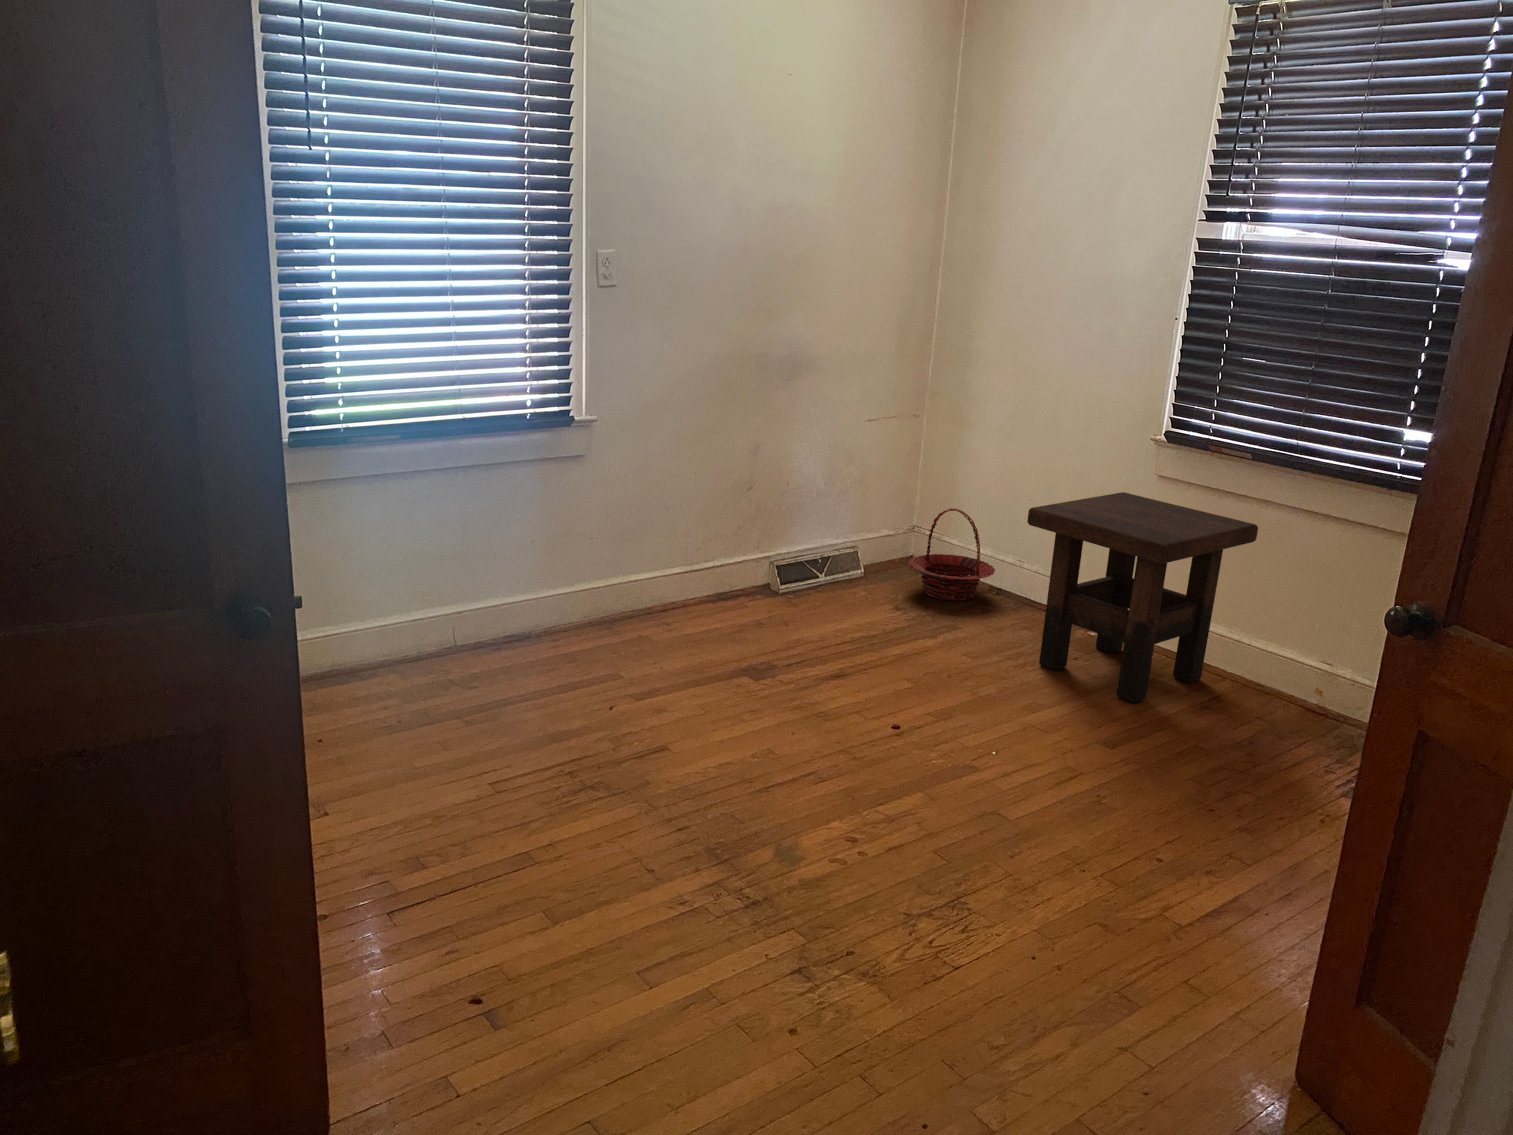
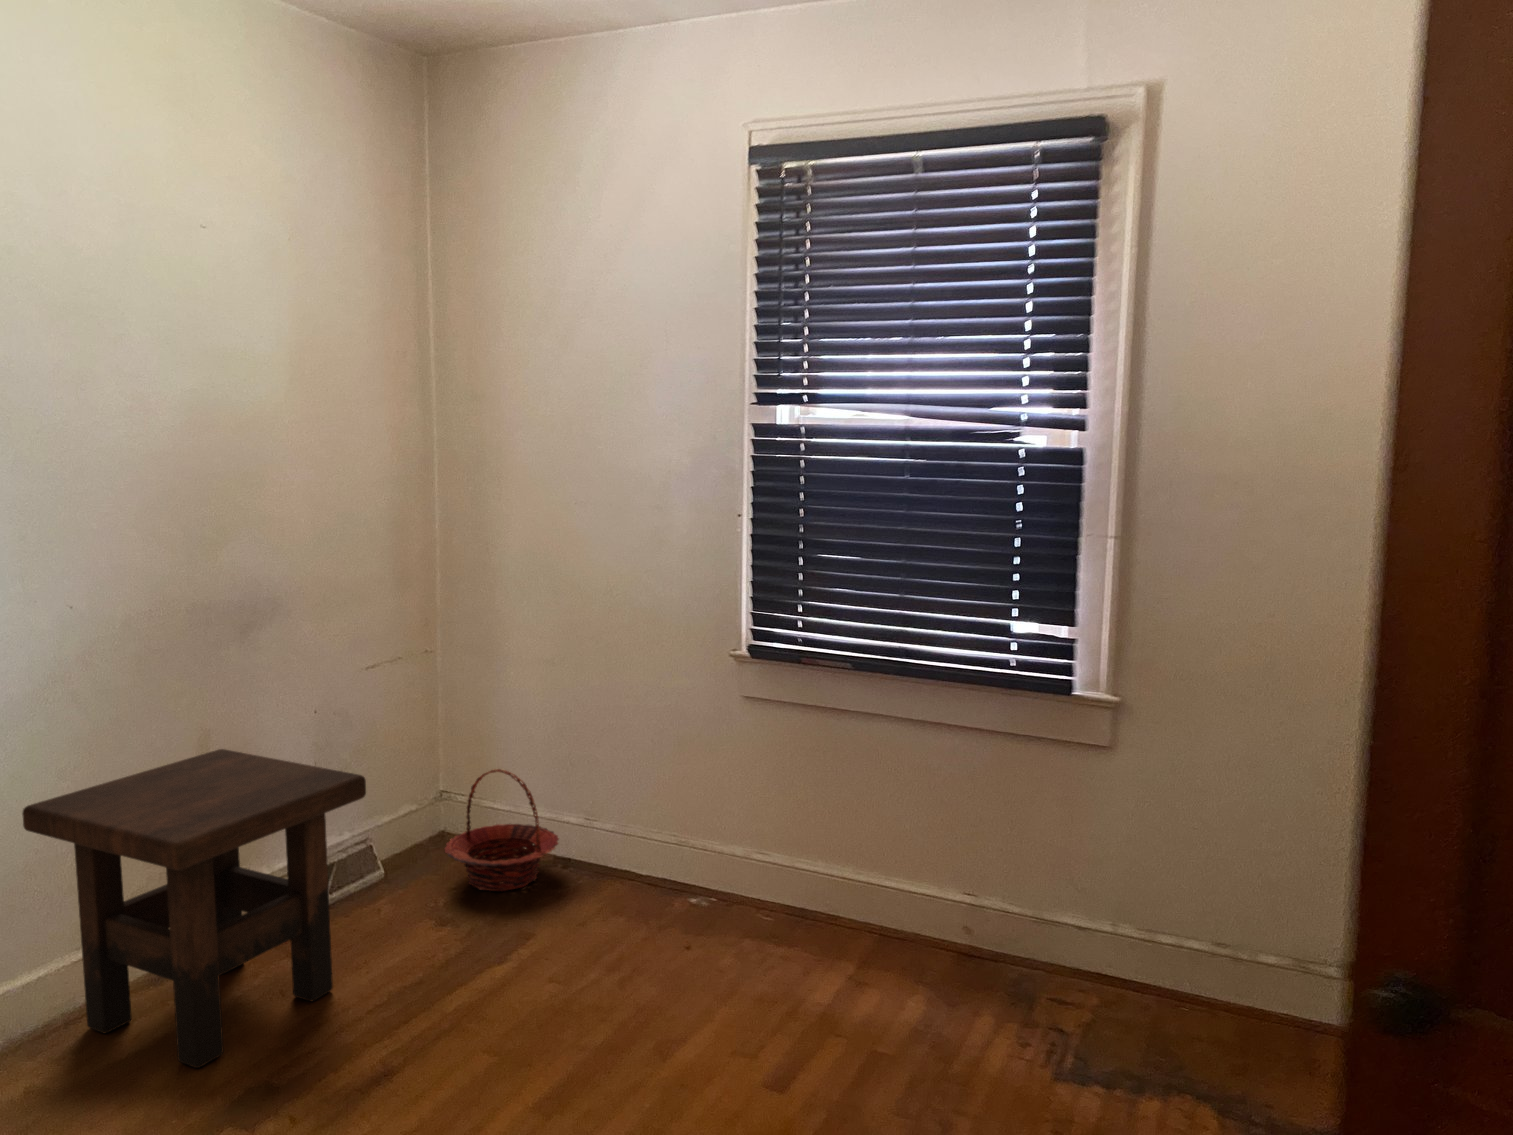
side table: present [1027,492,1258,702] -> present [22,749,366,1068]

